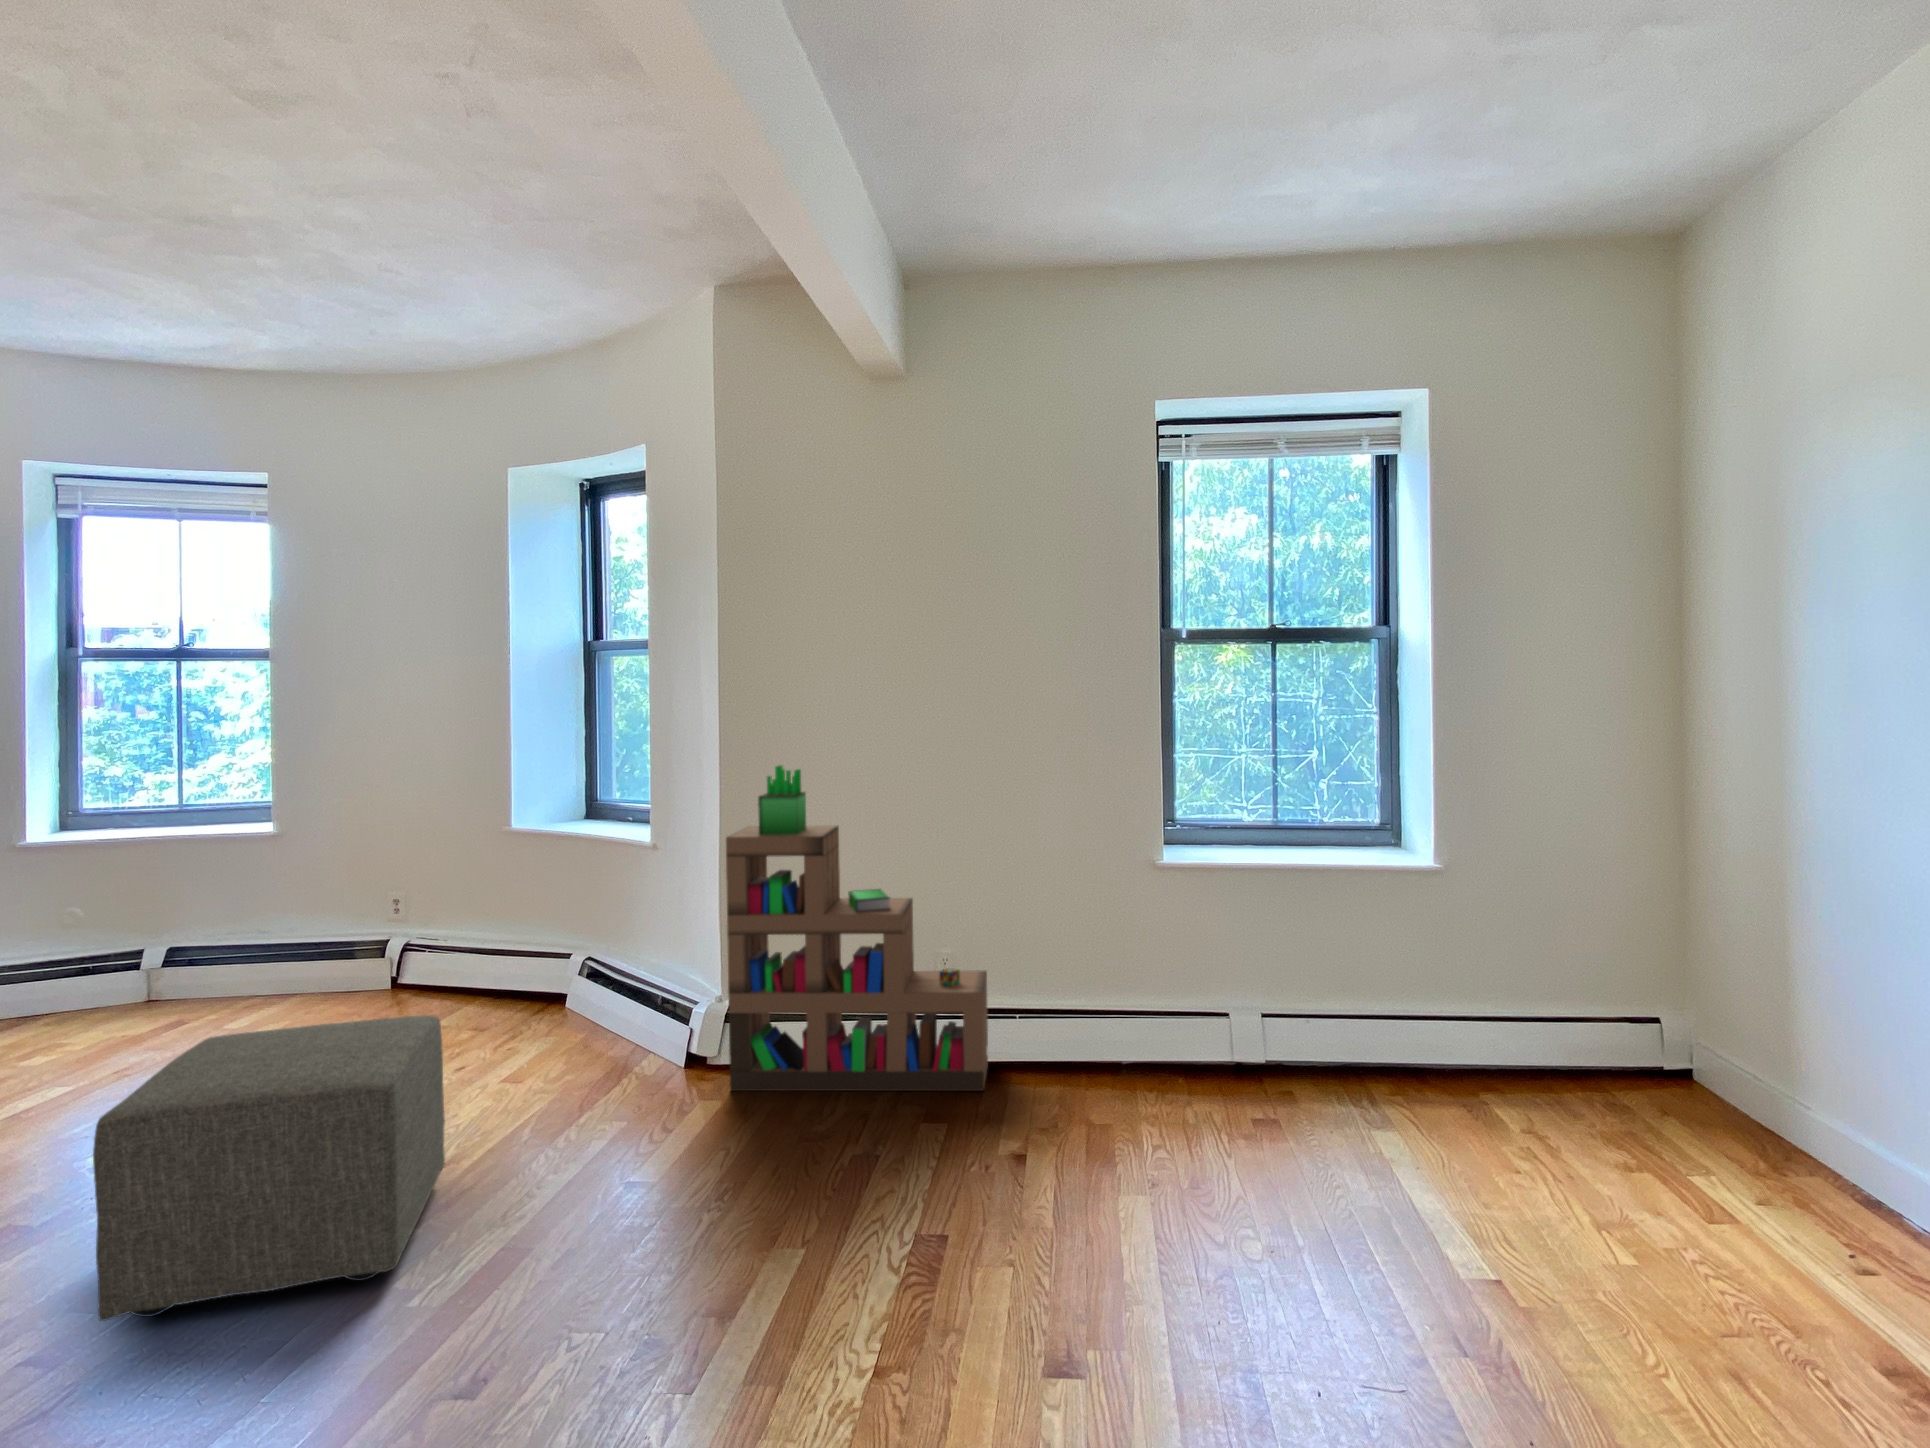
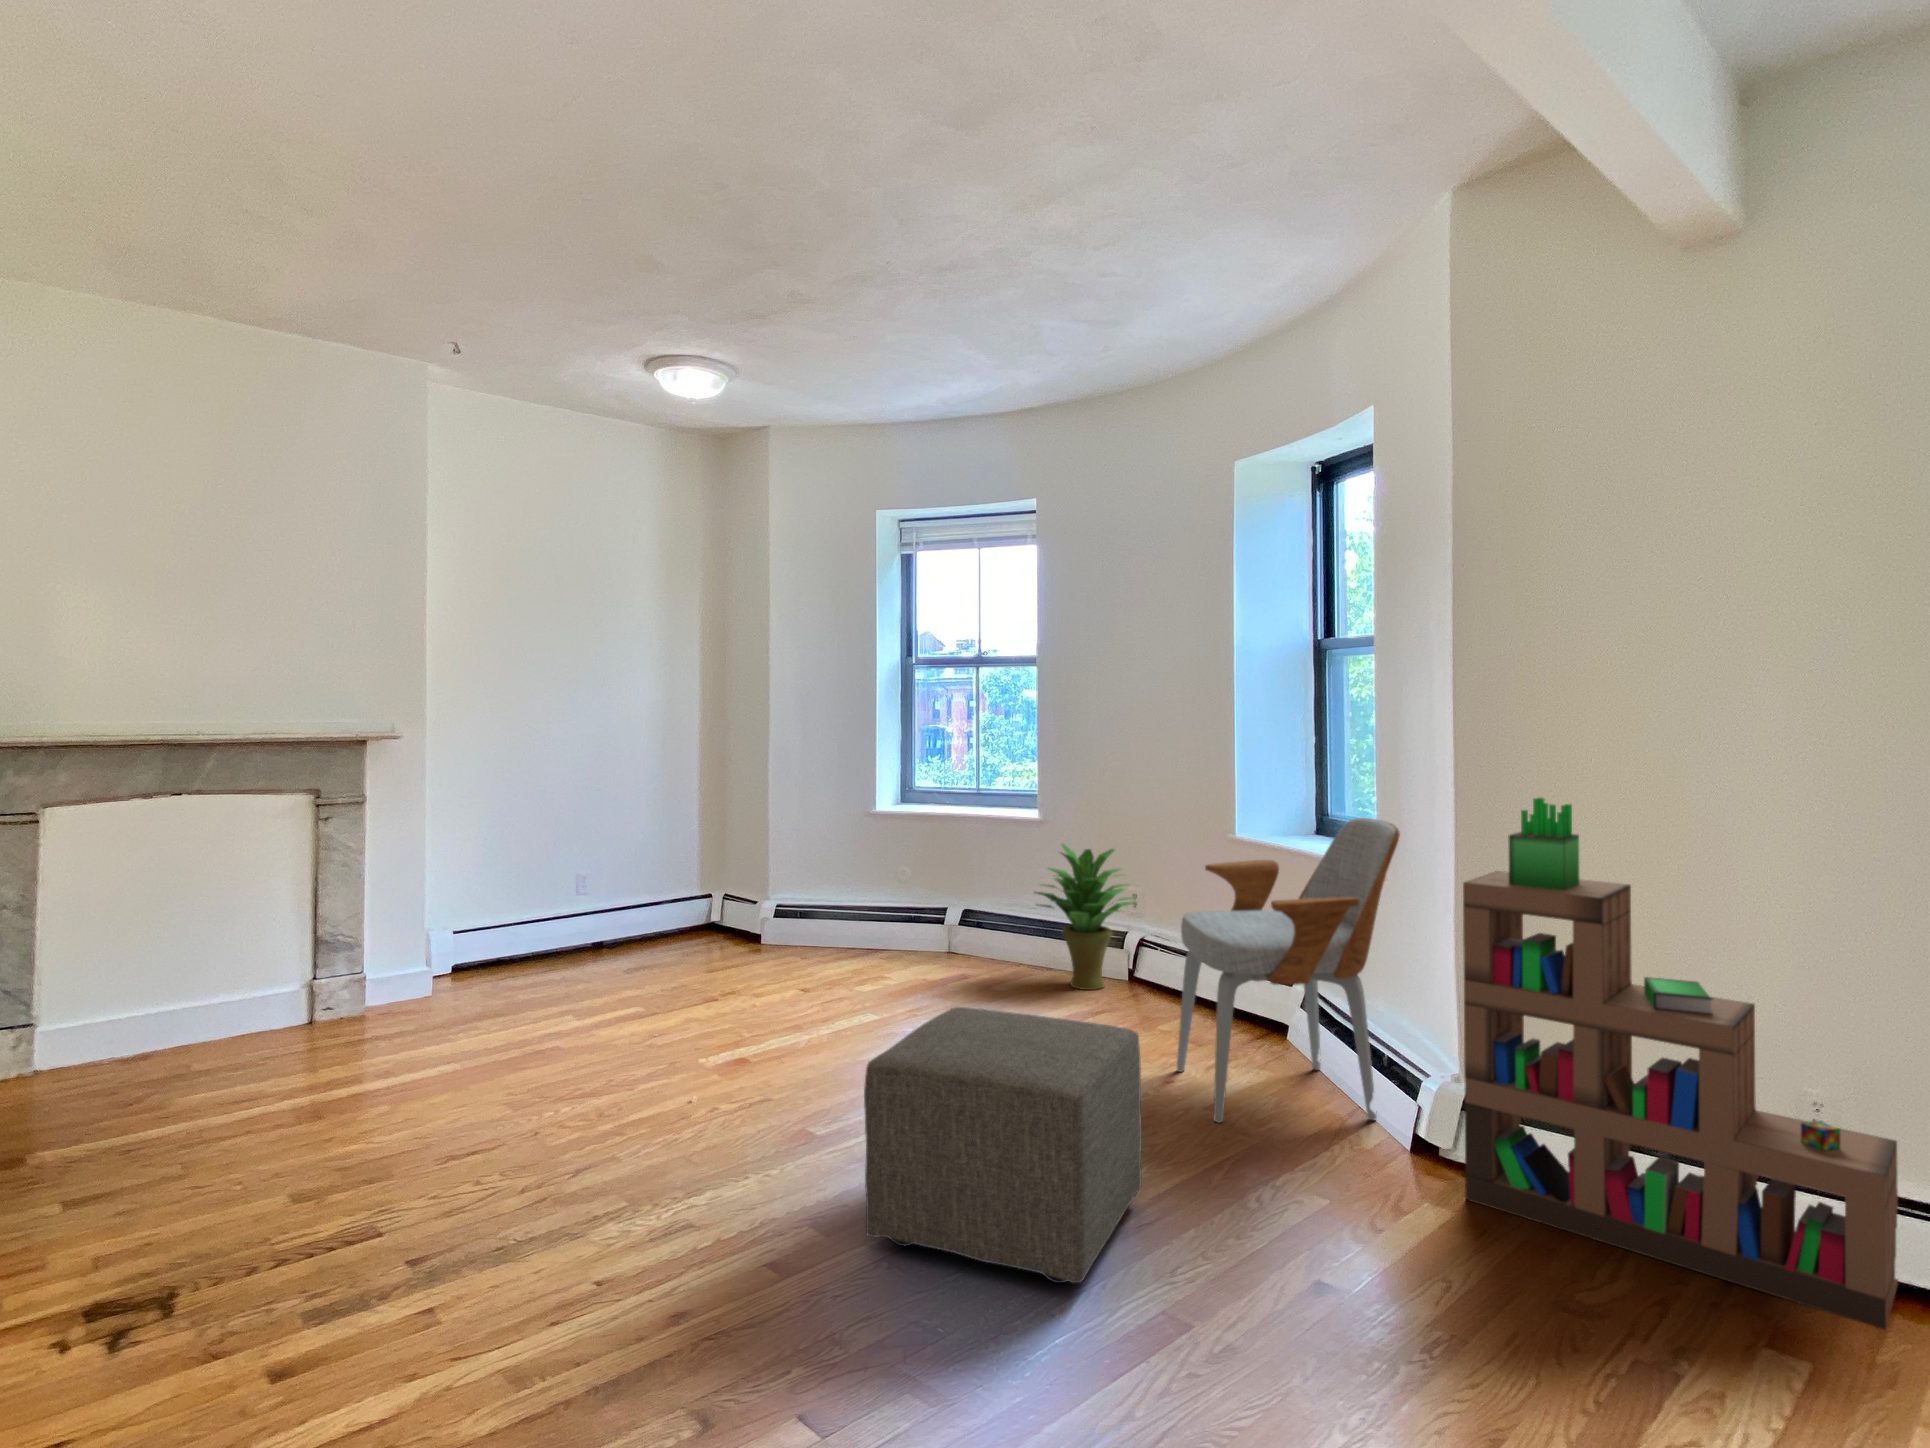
armchair: none [461,796,669,1091] -> present [1177,818,1400,1123]
potted plant: none [272,852,404,1005] -> present [1035,844,1137,990]

